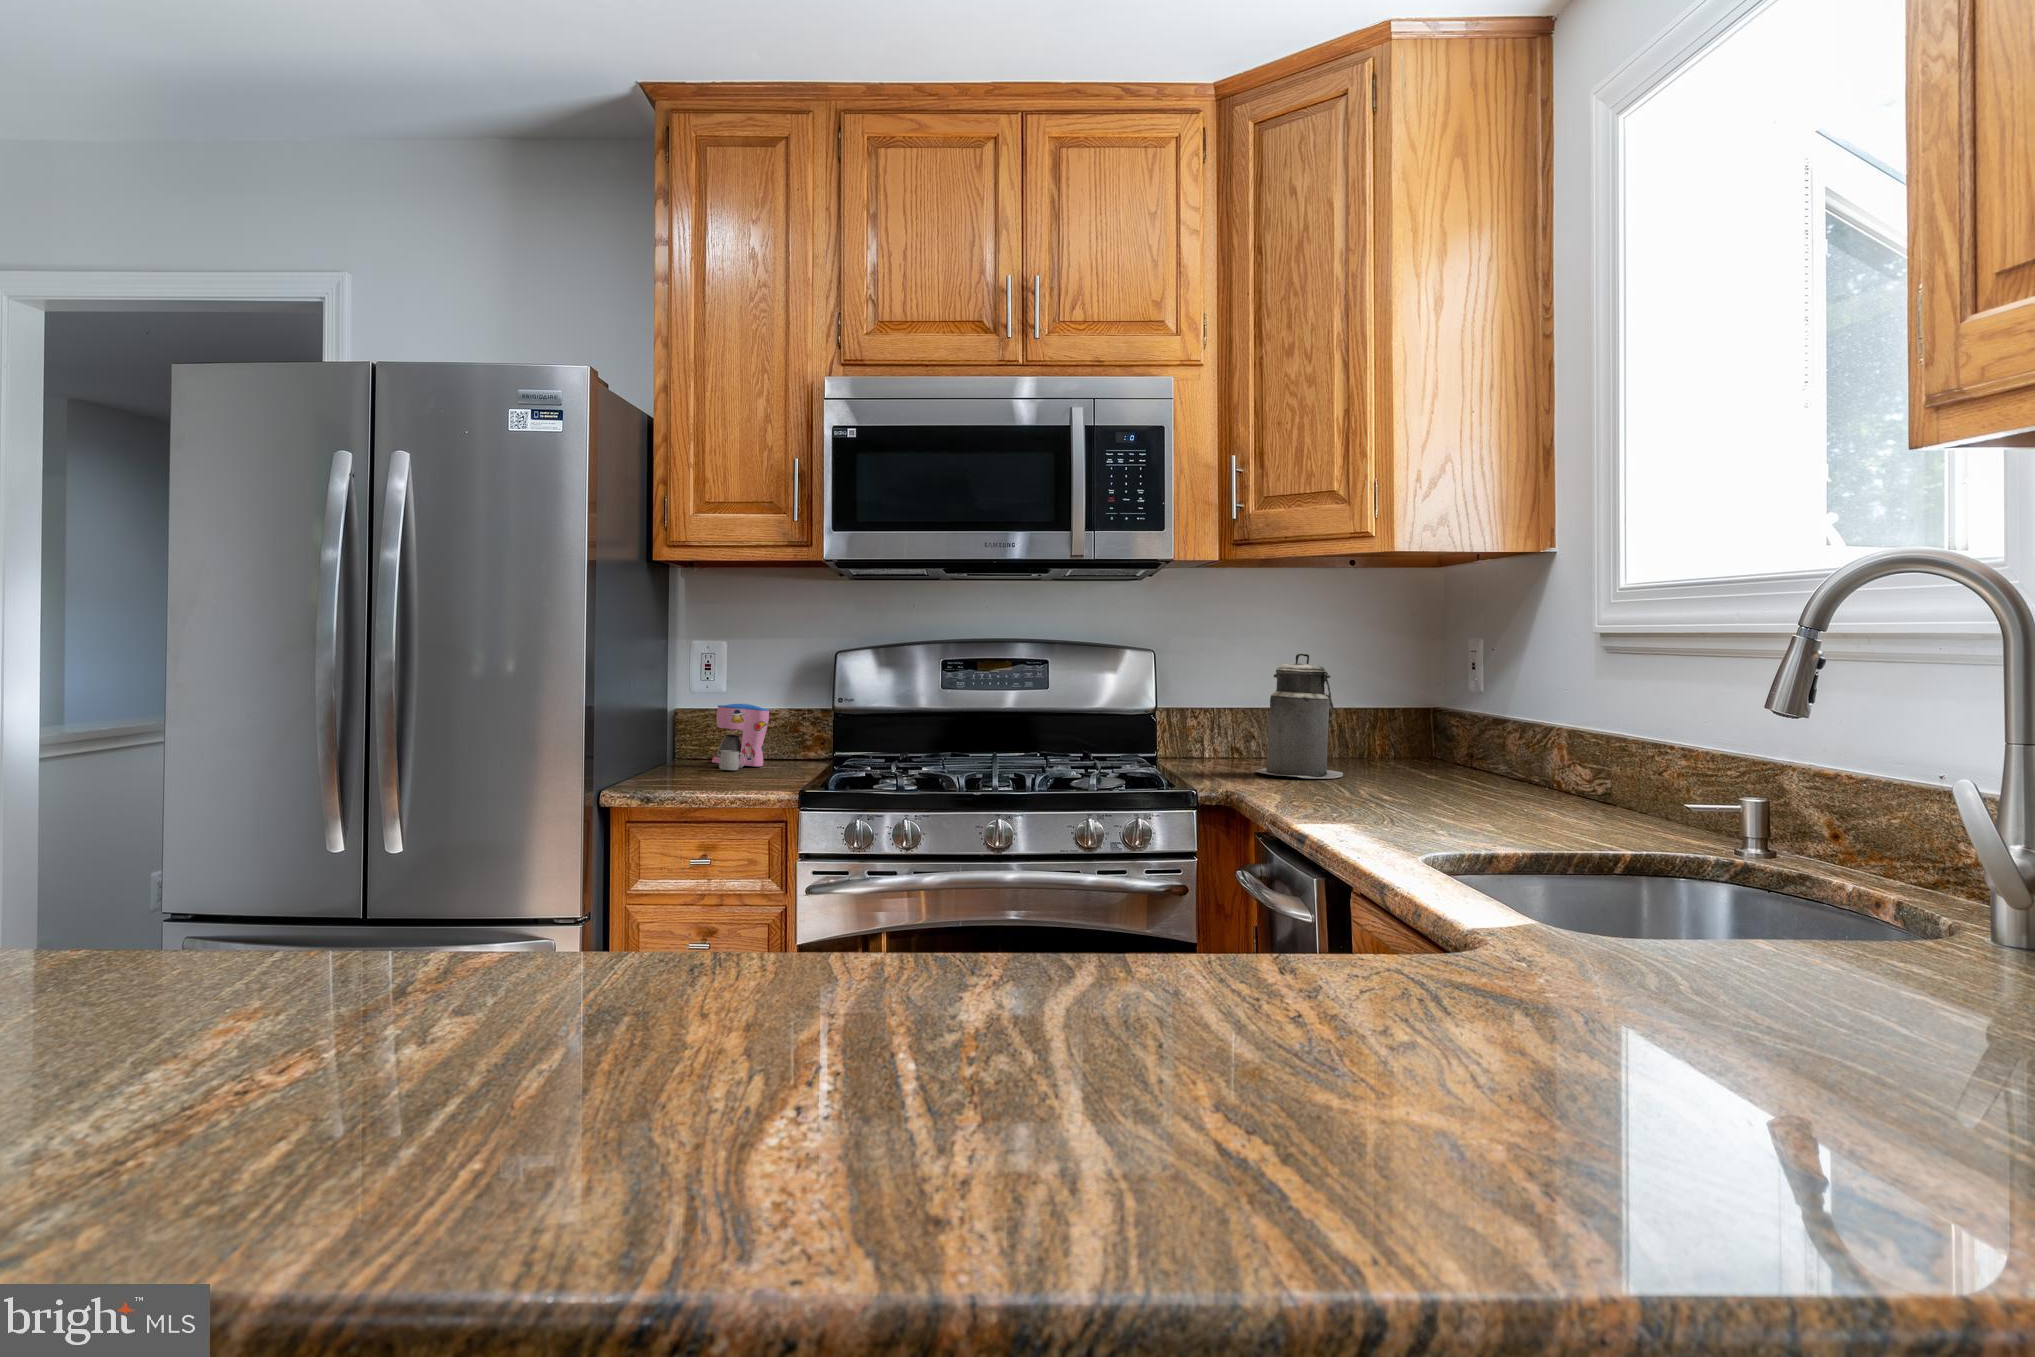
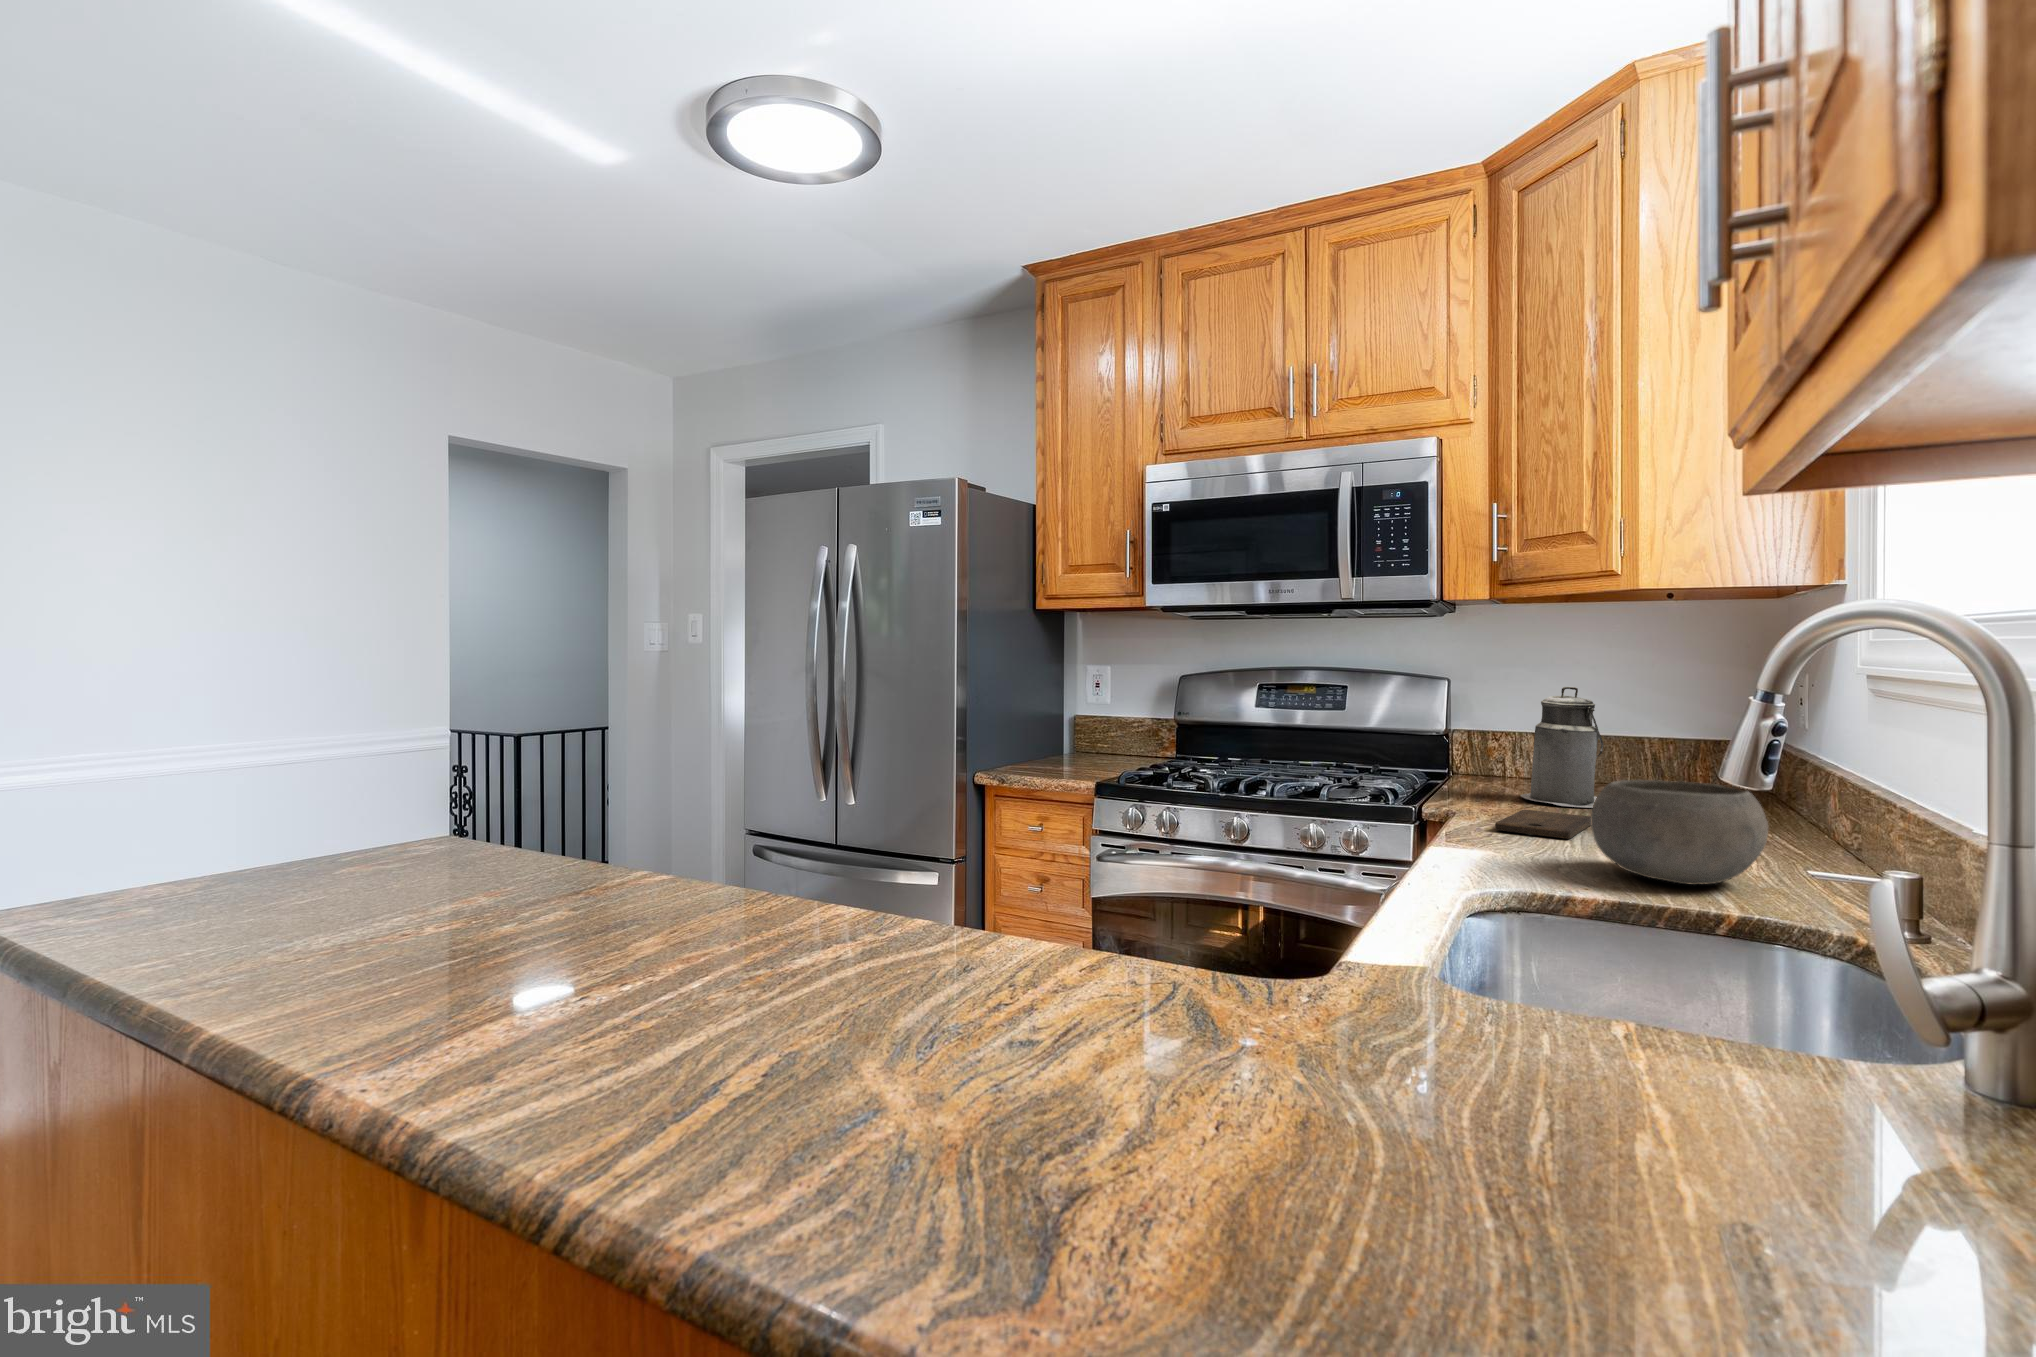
coffee maker: present [712,704,769,770] -> none [1081,714,1124,764]
bowl: none [1454,732,1615,834] -> present [1591,780,1768,885]
cutting board: none [1295,782,1378,805] -> present [1495,810,1591,839]

